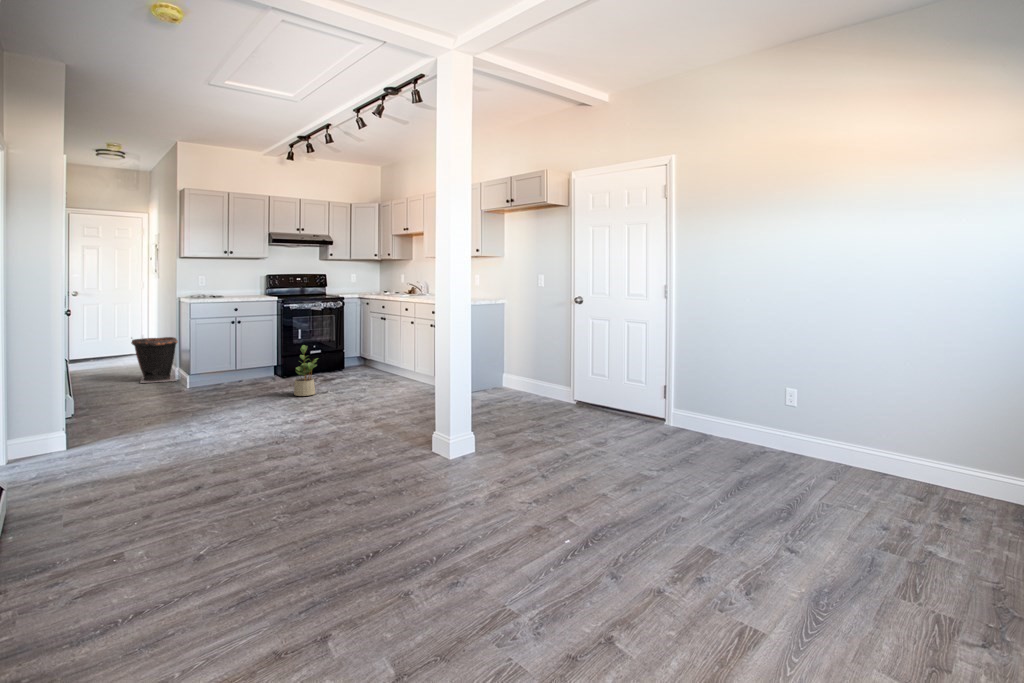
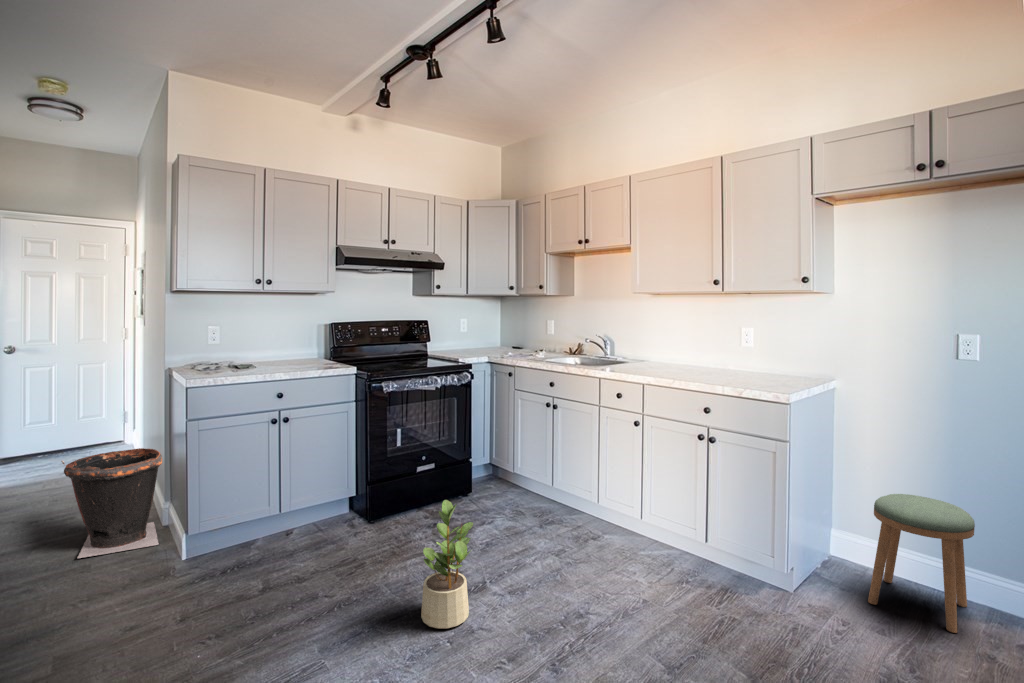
stool: none [490,350,531,399] -> present [868,494,975,633]

